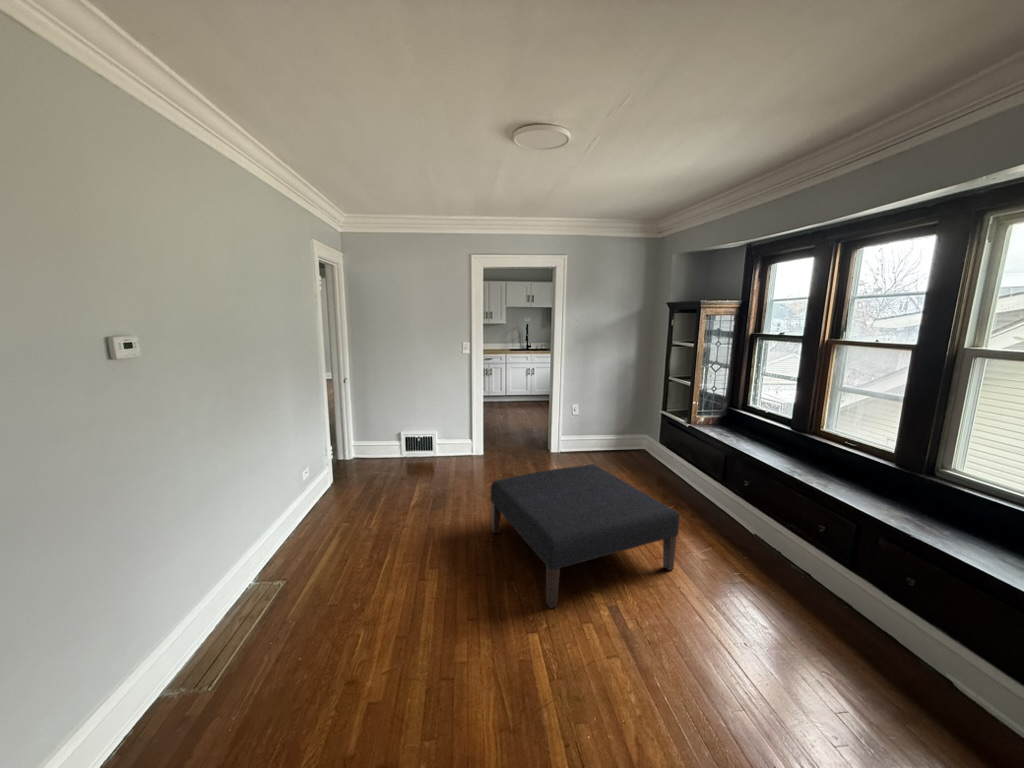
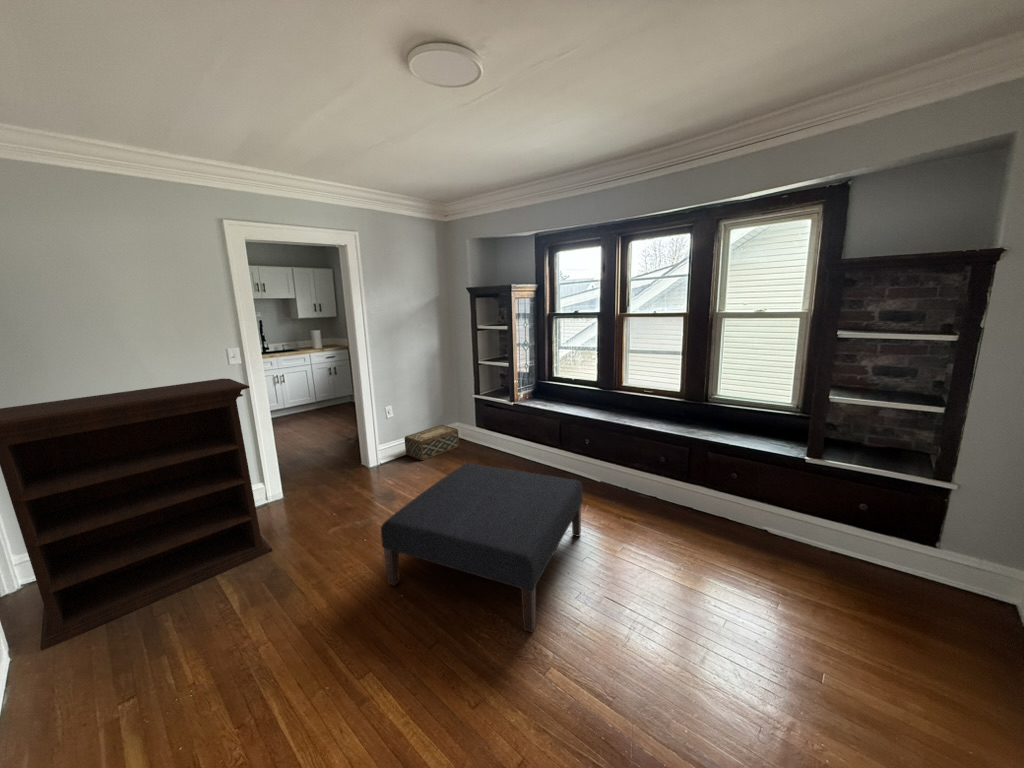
bookshelf: none [331,361,454,488] -> present [0,379,272,650]
woven basket: none [586,434,638,460] -> present [404,425,459,460]

